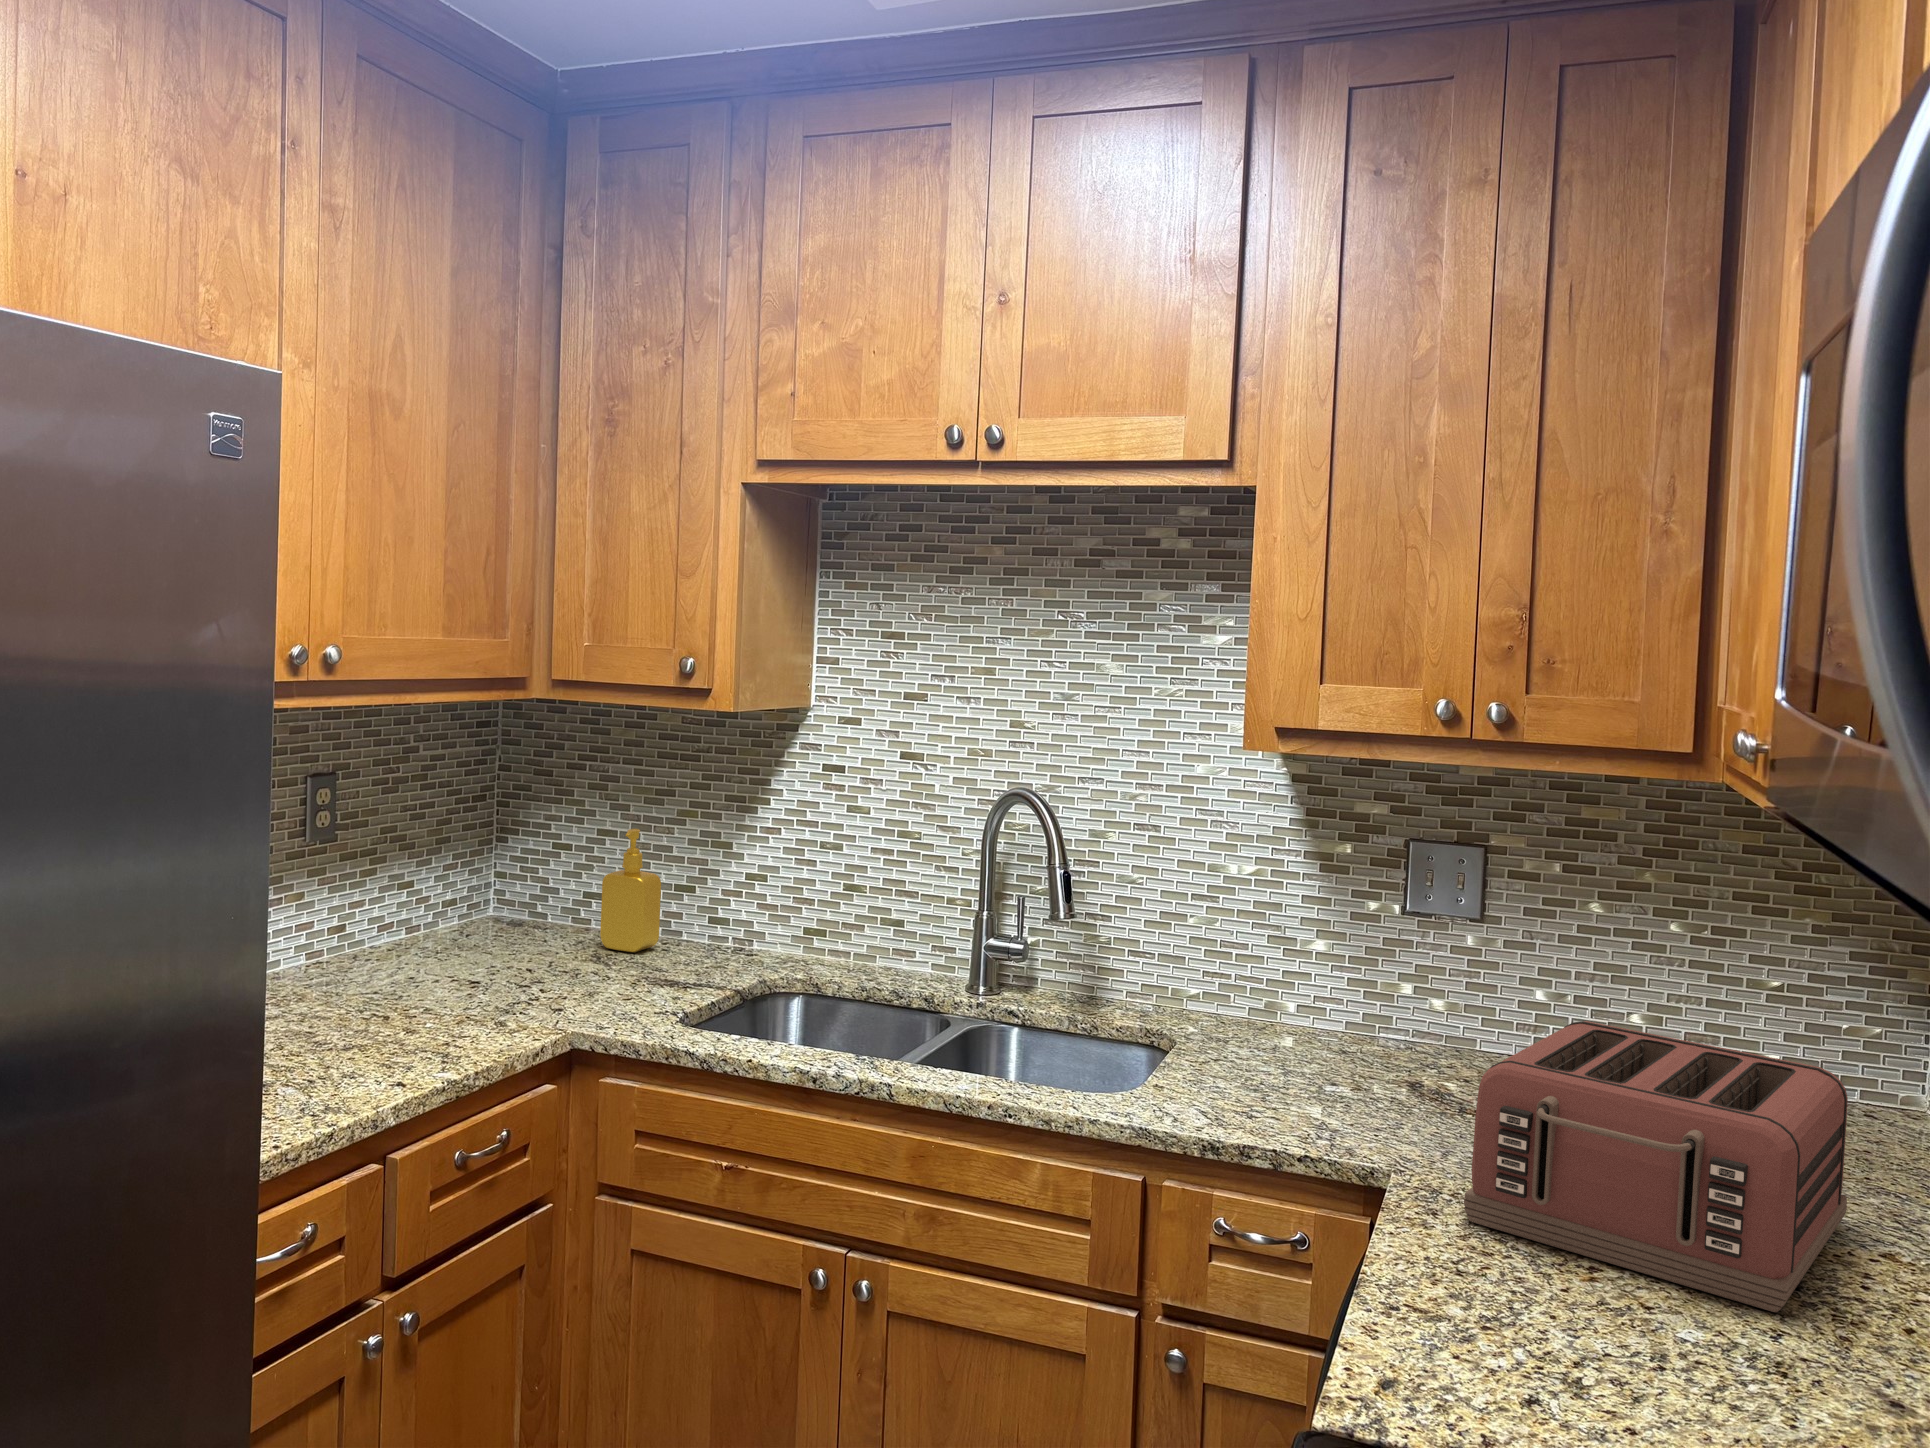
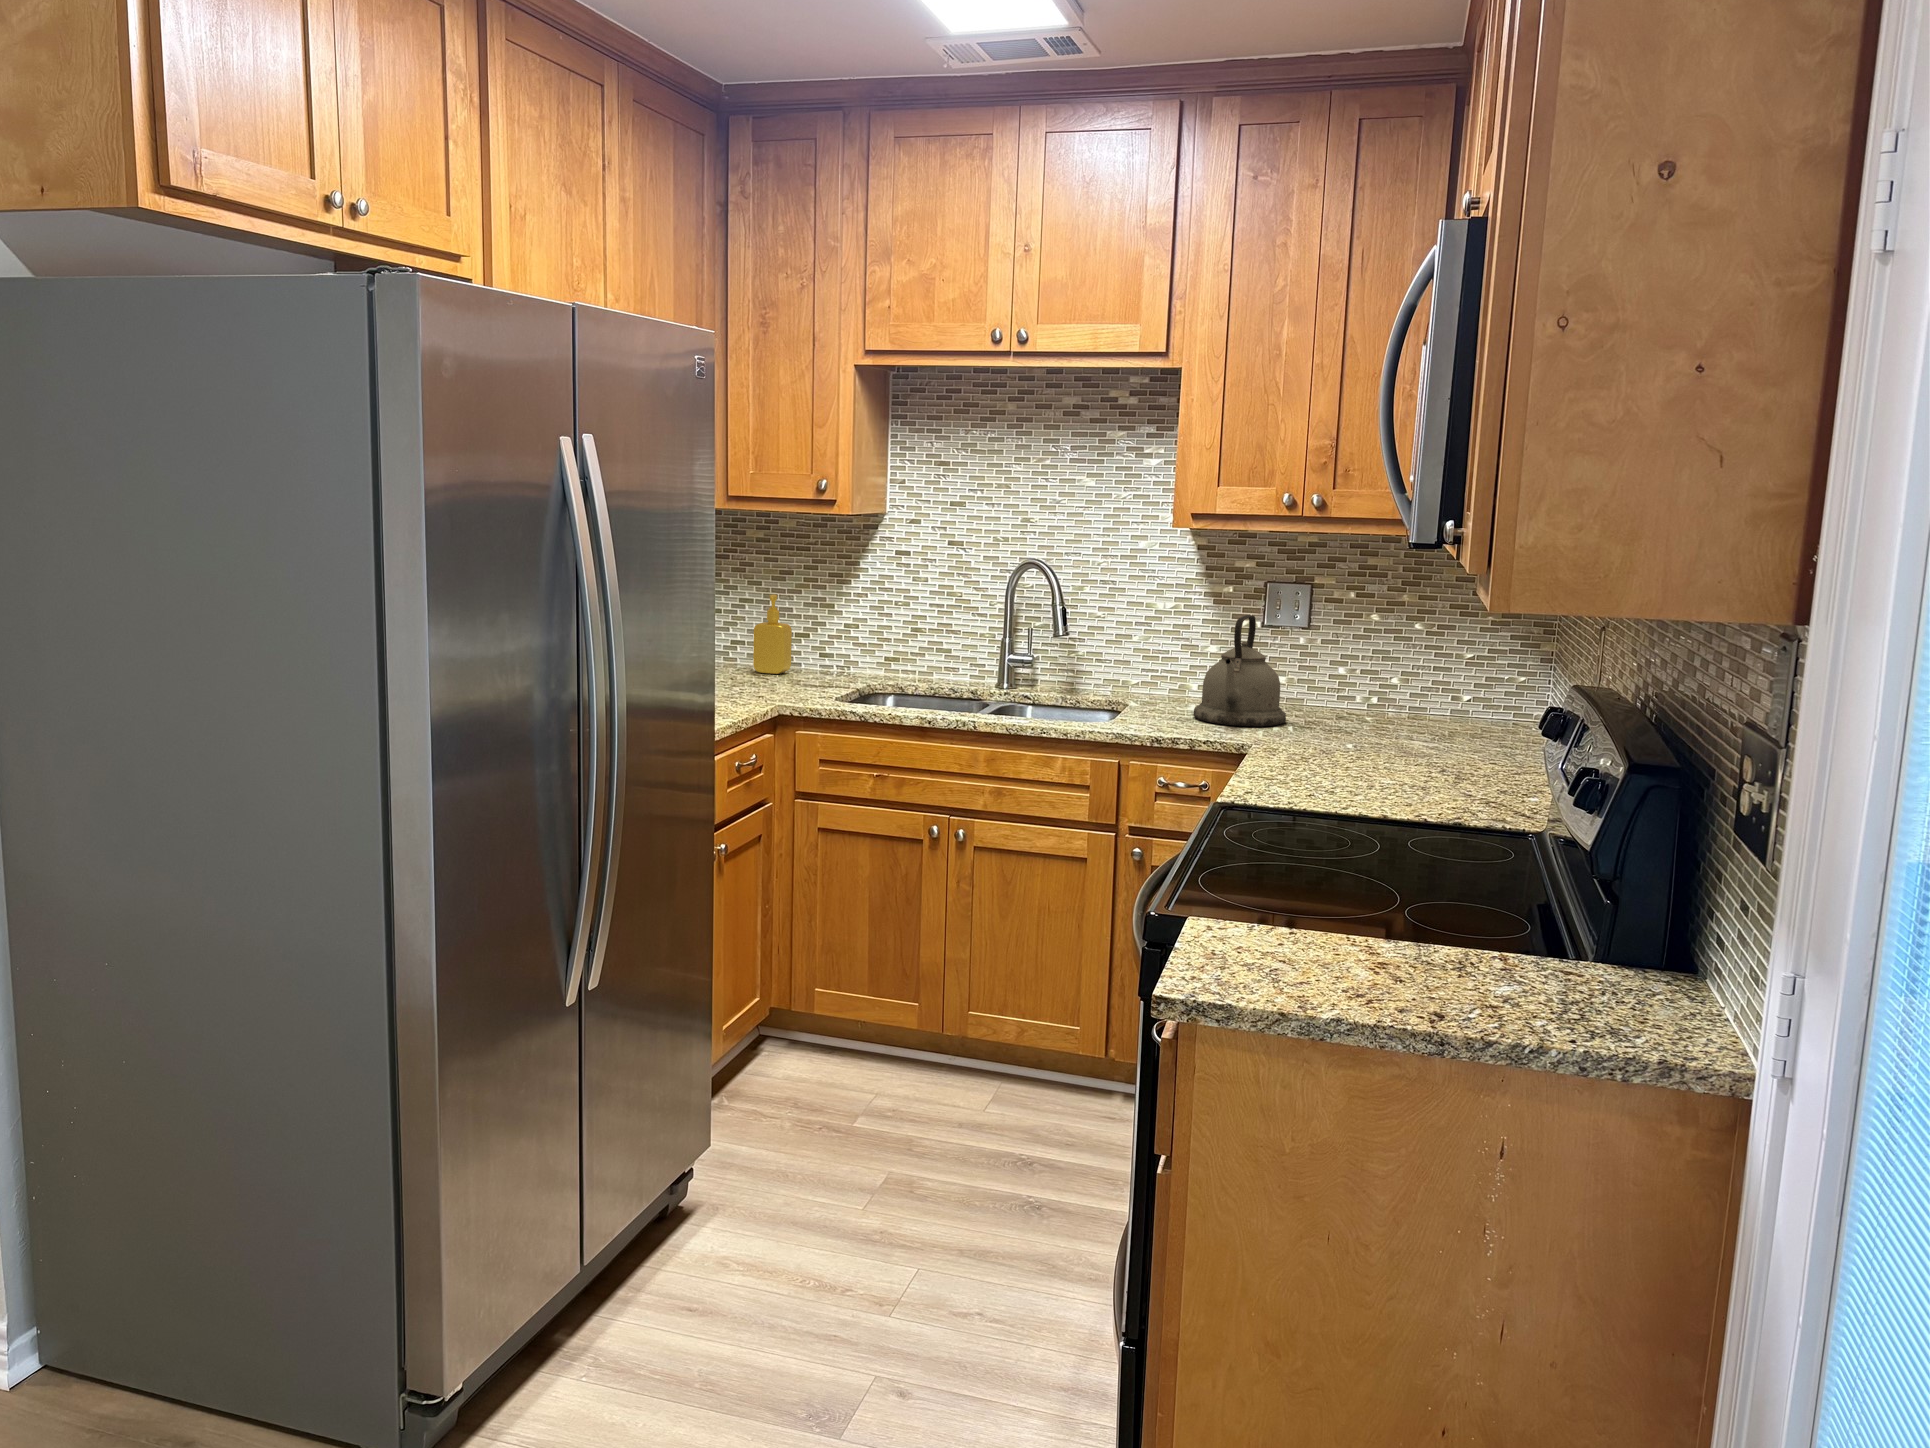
kettle: none [1282,907,1450,1119] -> present [1193,615,1286,726]
toaster: present [1464,1021,1848,1312] -> none [1288,663,1477,772]

